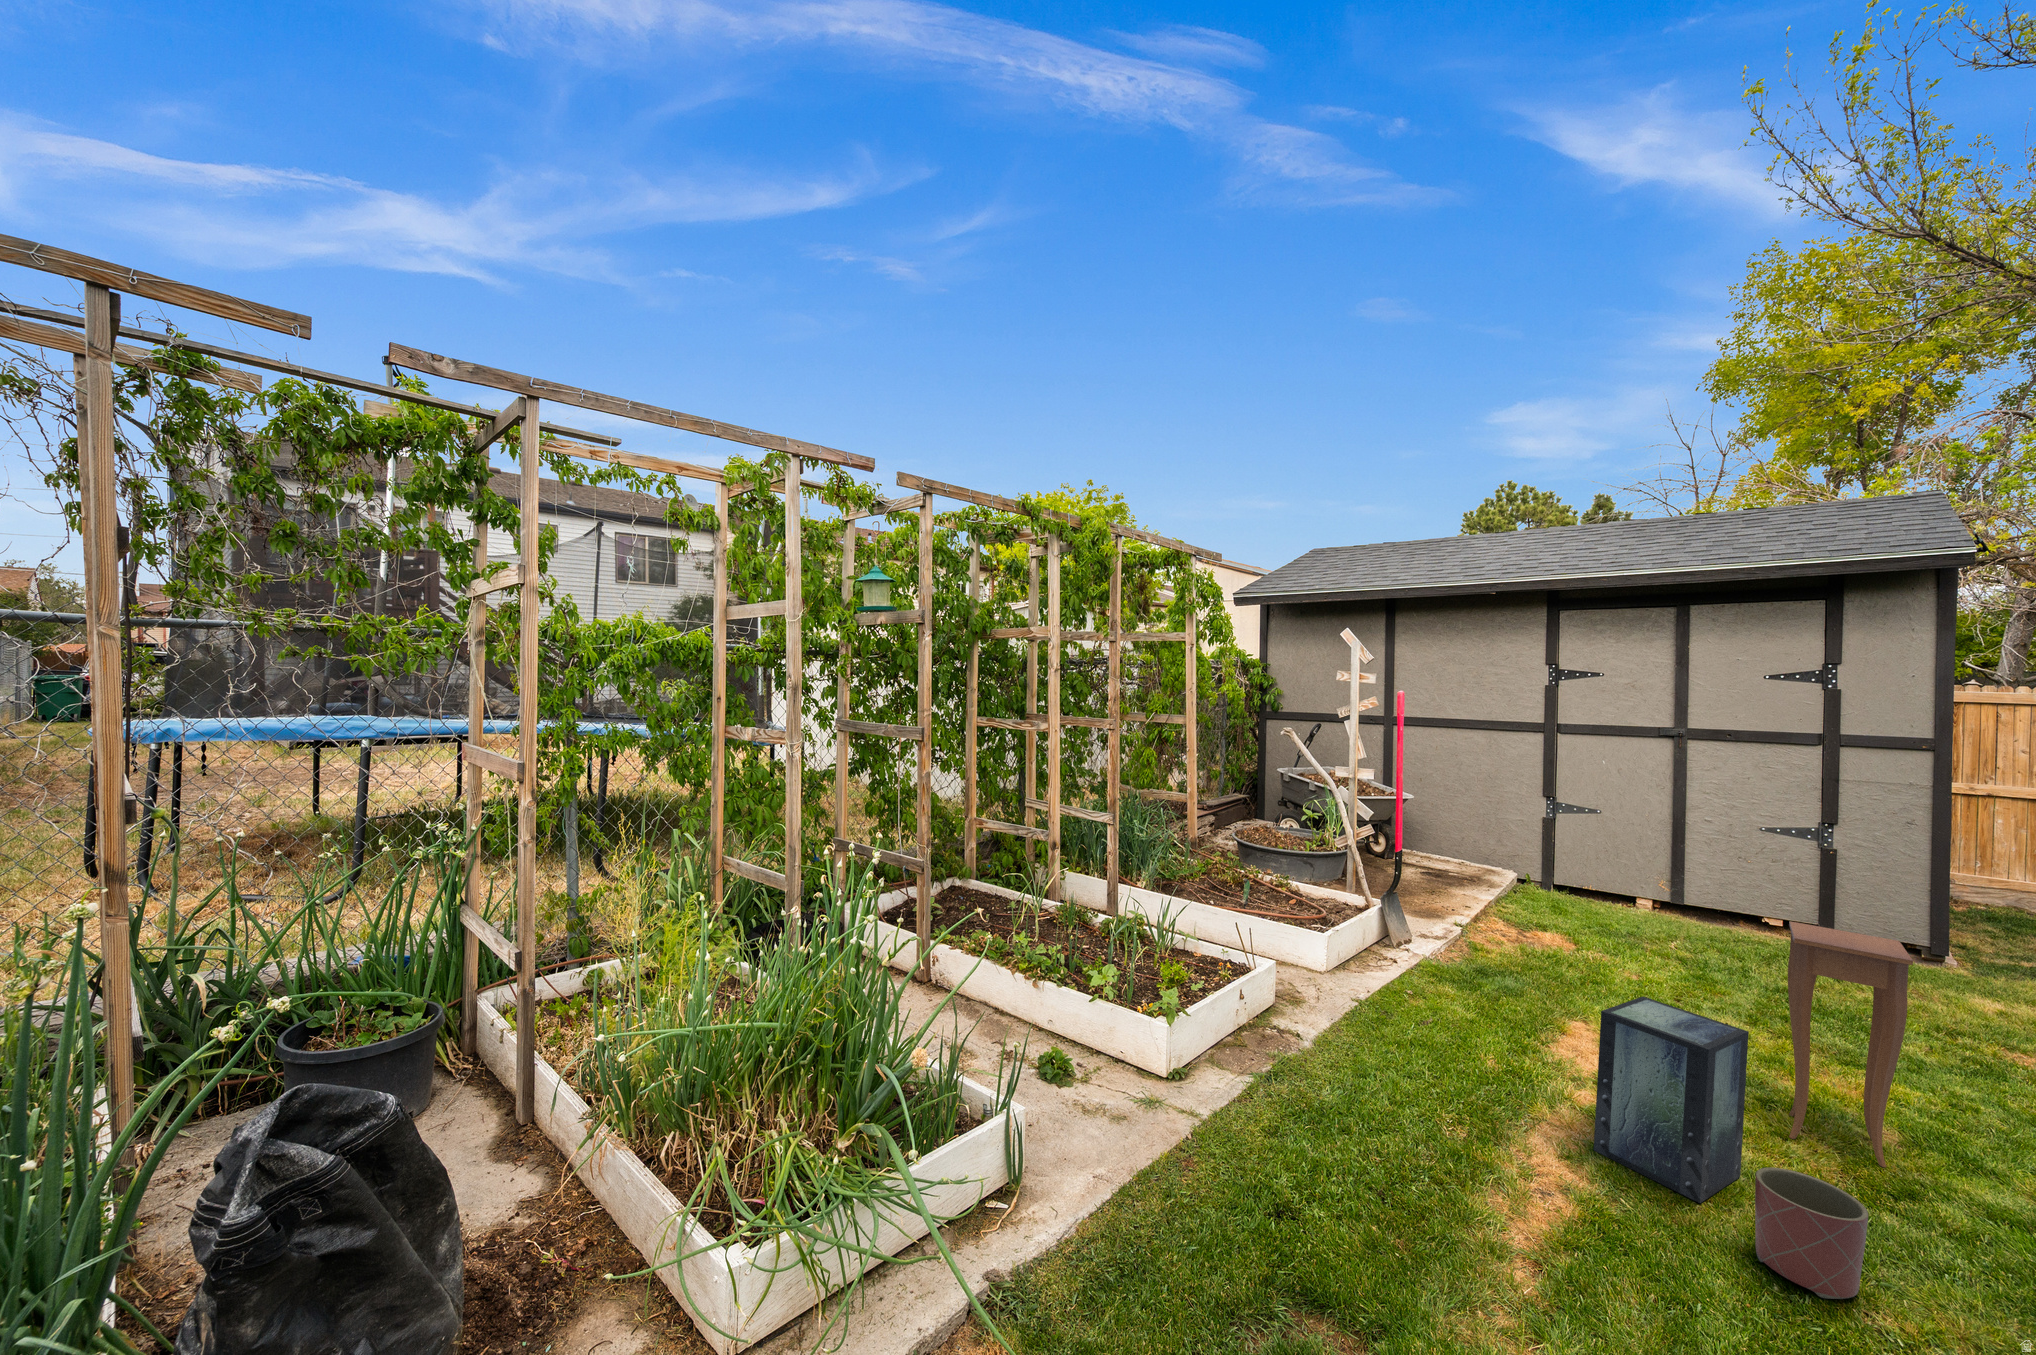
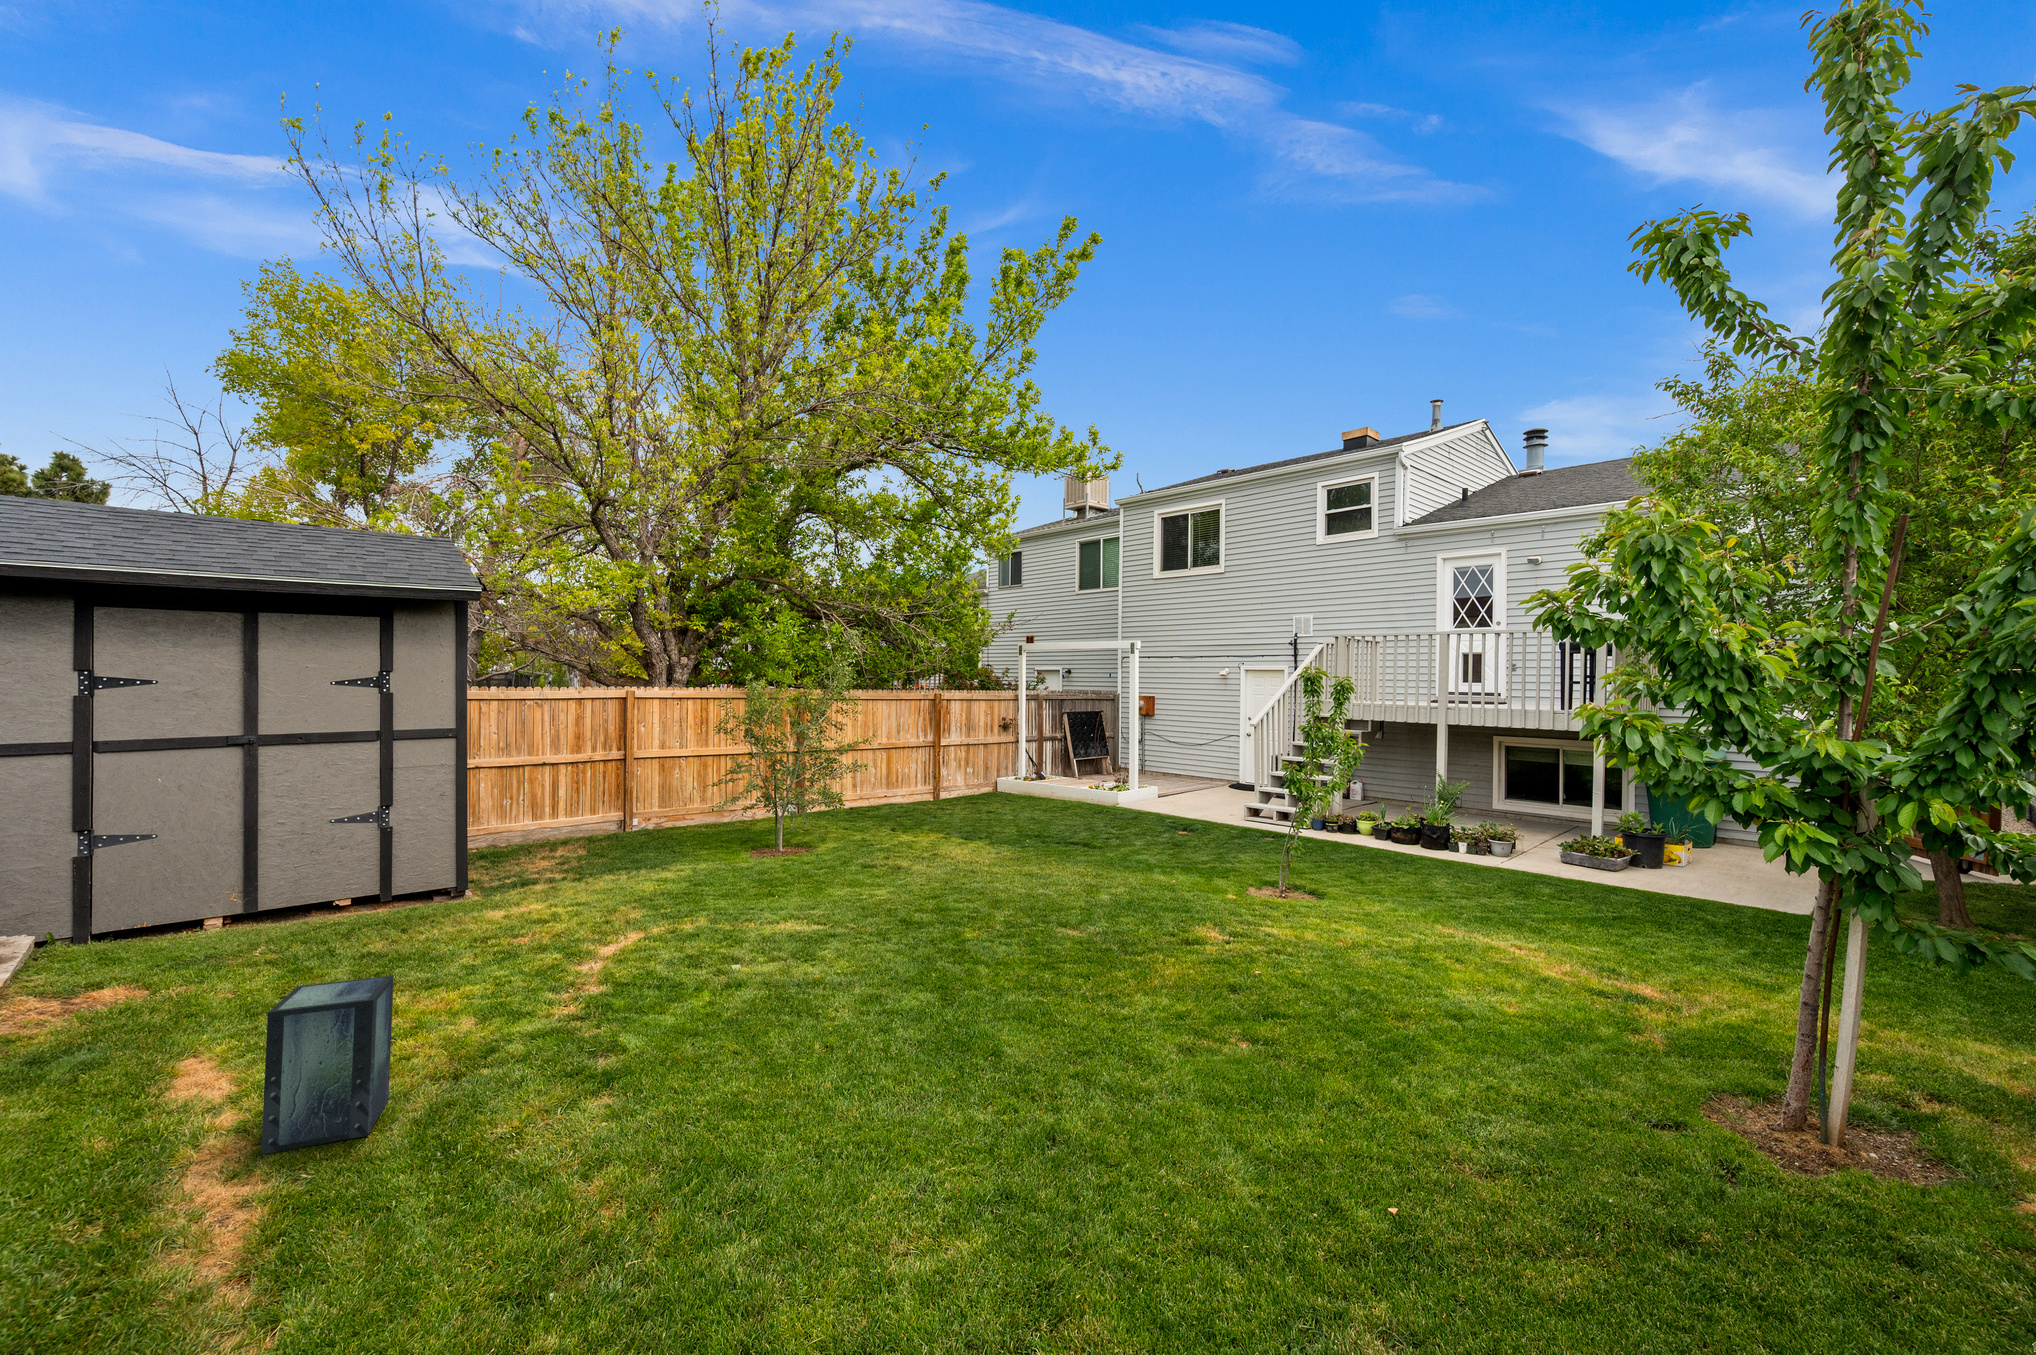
side table: present [1788,921,1913,1167] -> none [403,873,488,1054]
planter: present [1755,1168,1868,1299] -> none [416,1057,489,1145]

